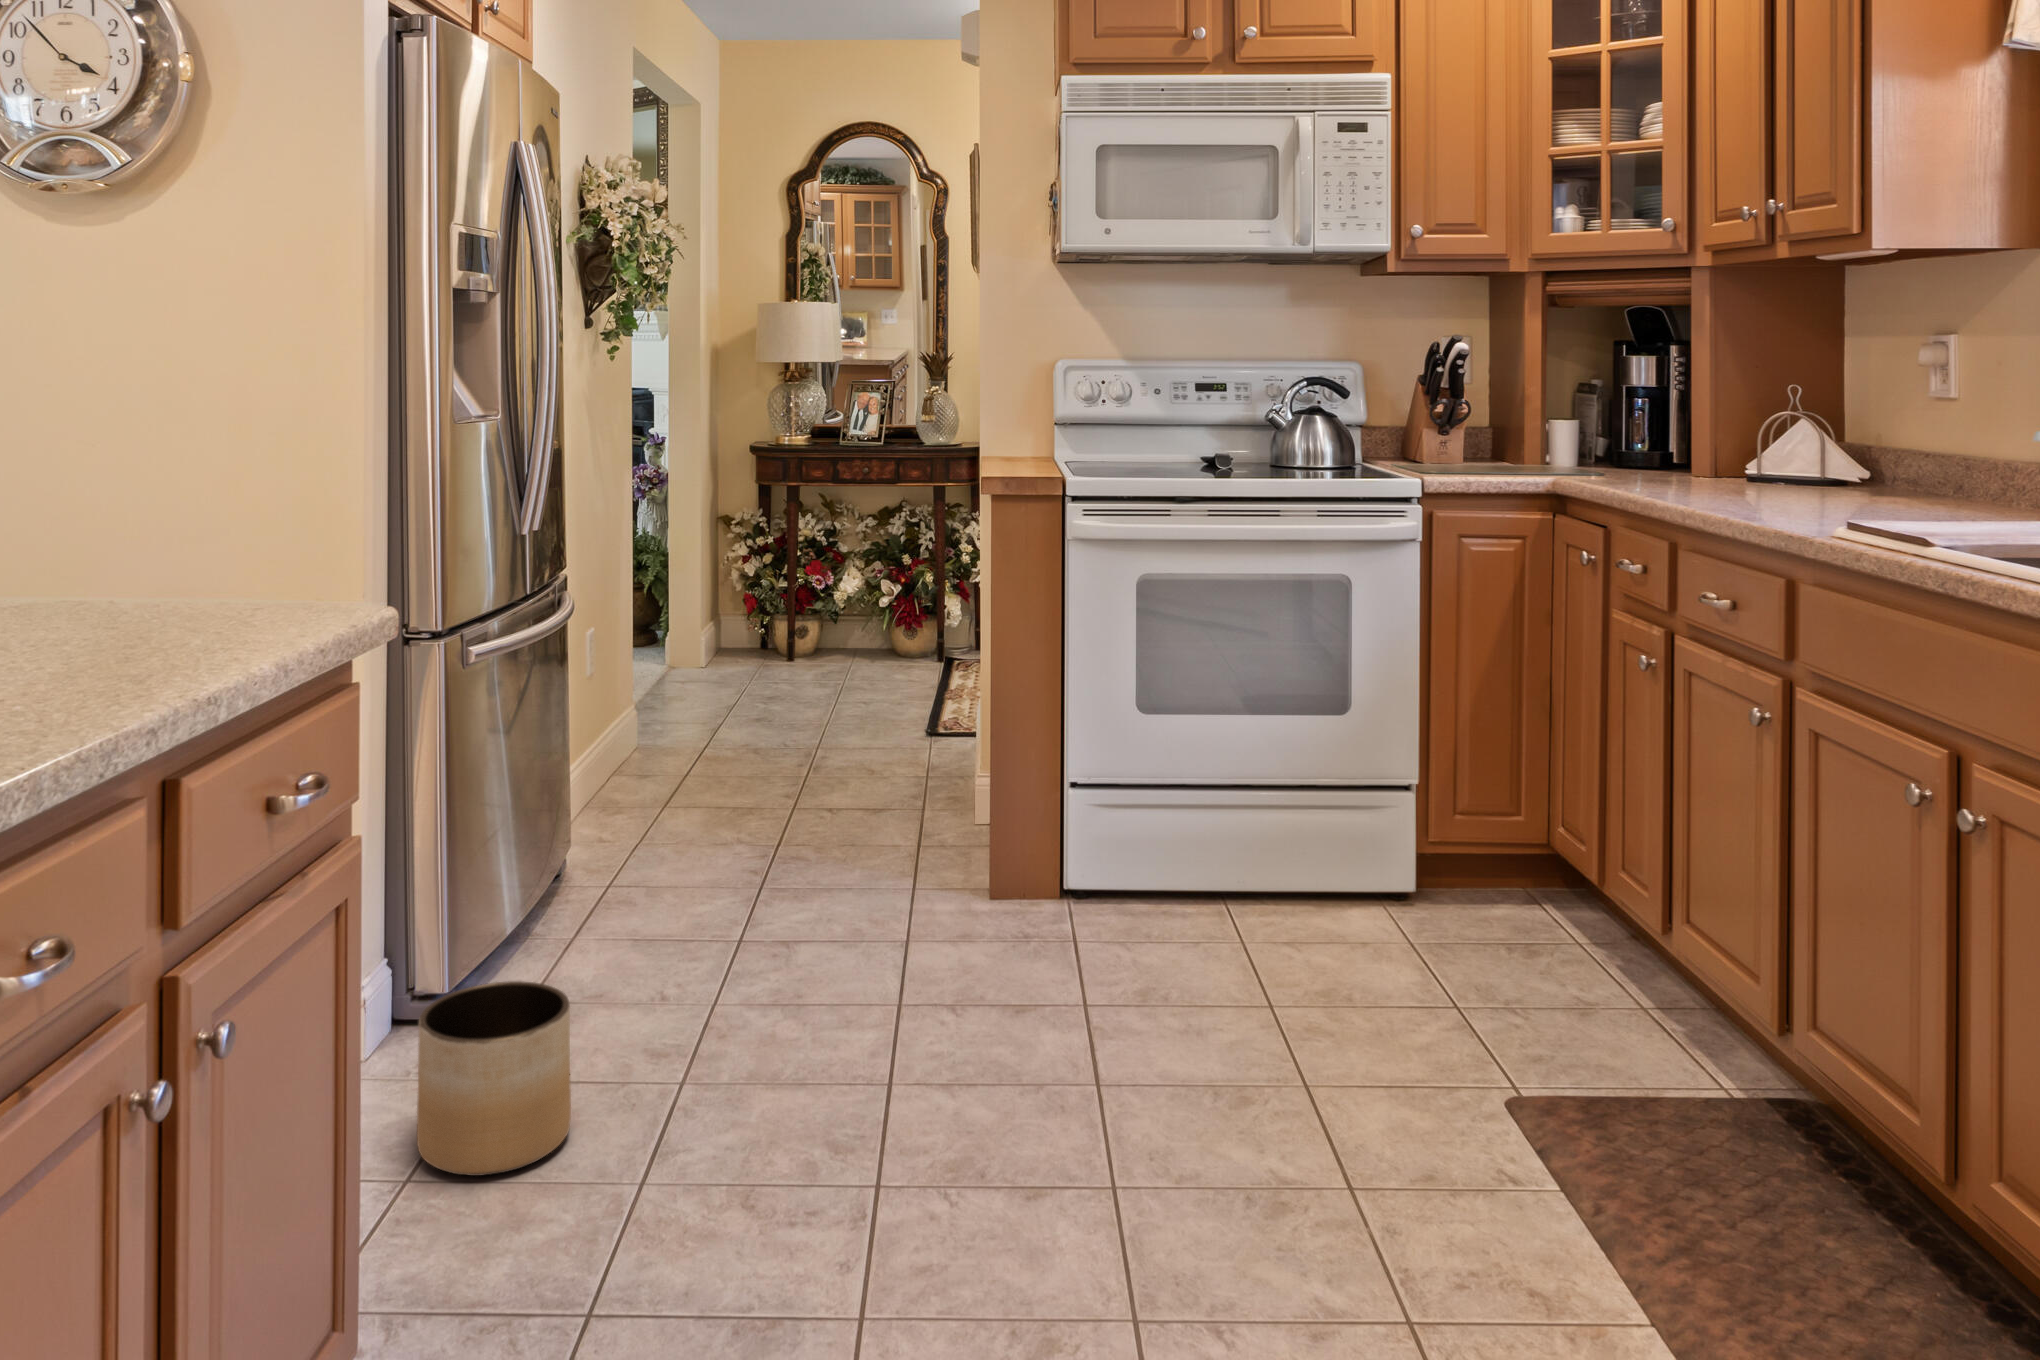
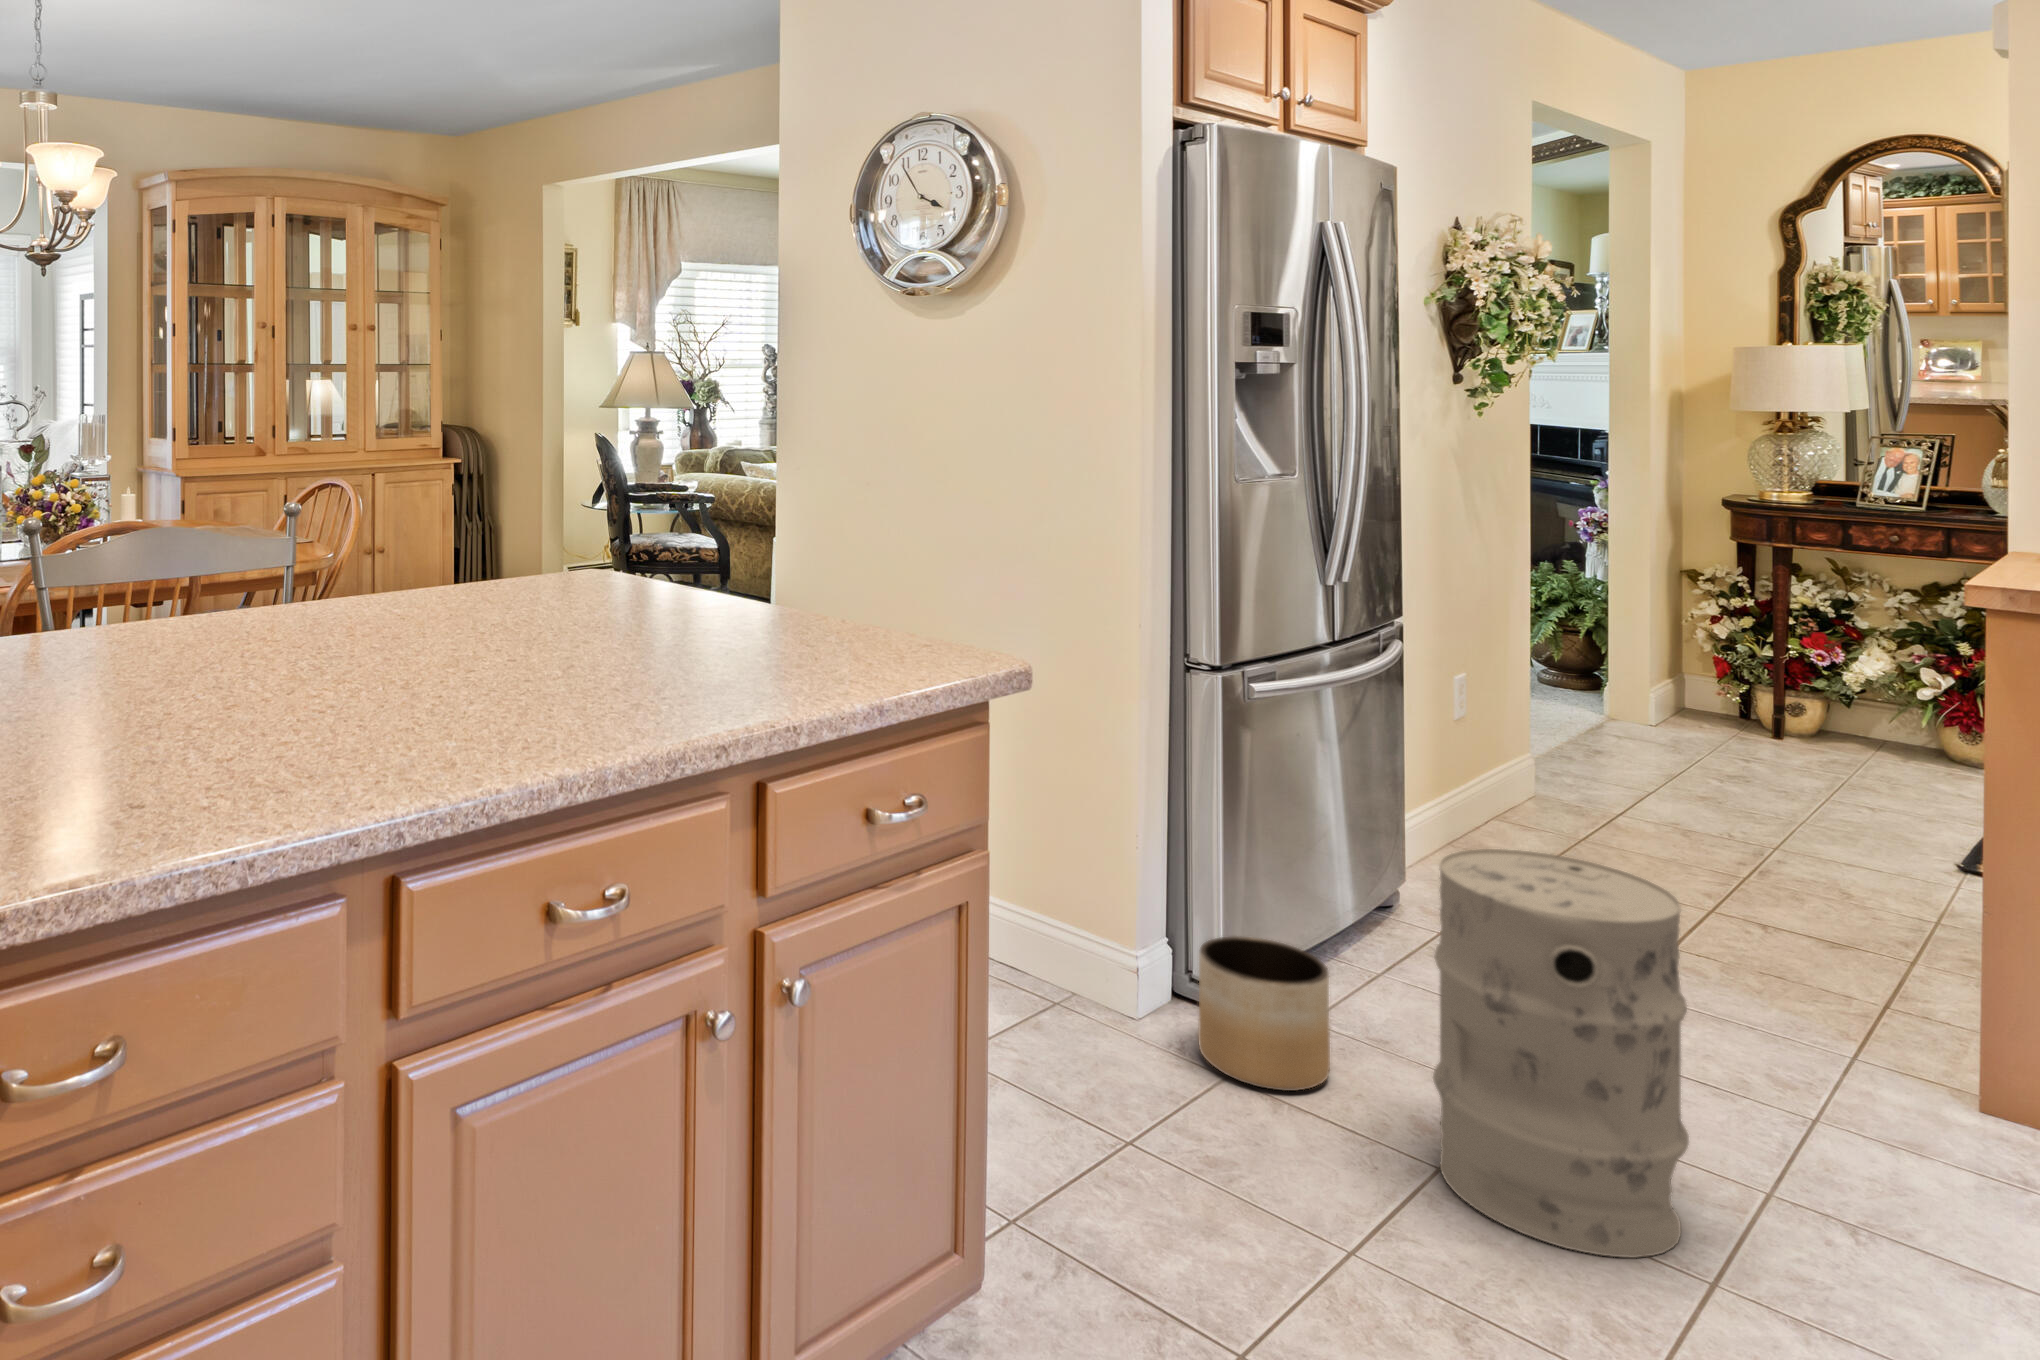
trash can: none [701,793,927,1220] -> present [1433,849,1689,1258]

